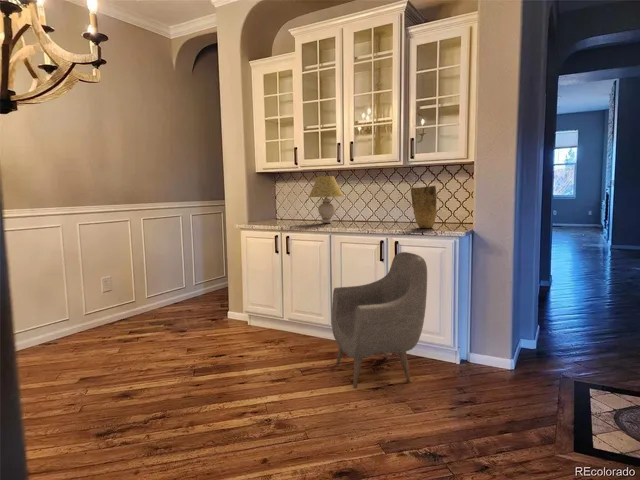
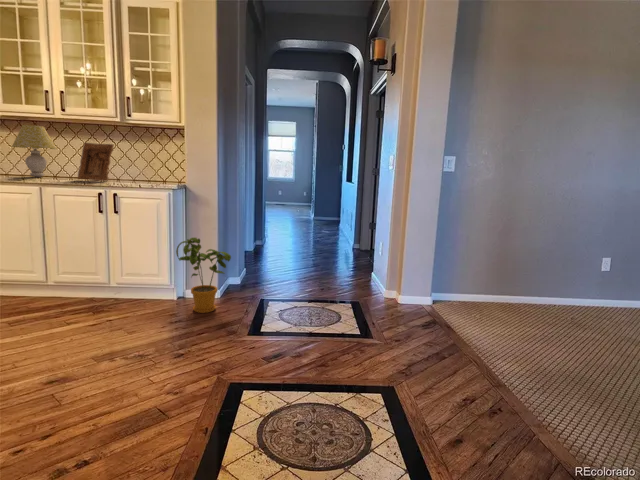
vase: present [411,186,437,228] -> none [128,144,154,183]
picture frame: none [361,188,395,227] -> present [78,143,114,181]
armchair: present [332,252,427,388] -> none [44,204,142,332]
house plant: none [465,297,536,390] -> present [176,237,231,313]

